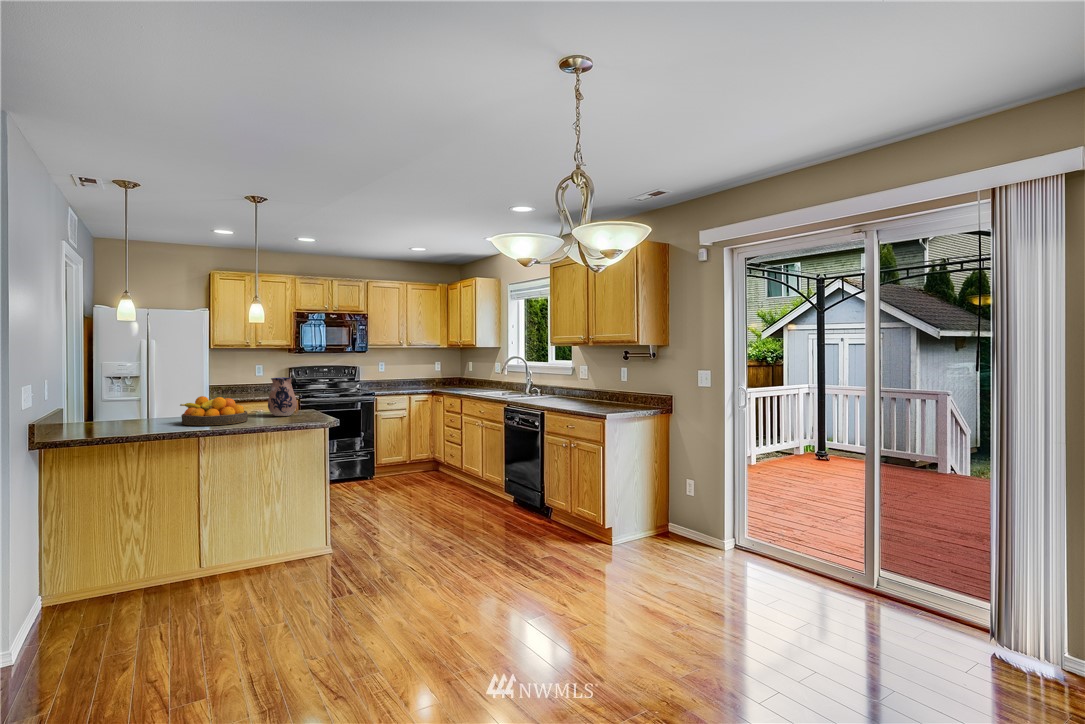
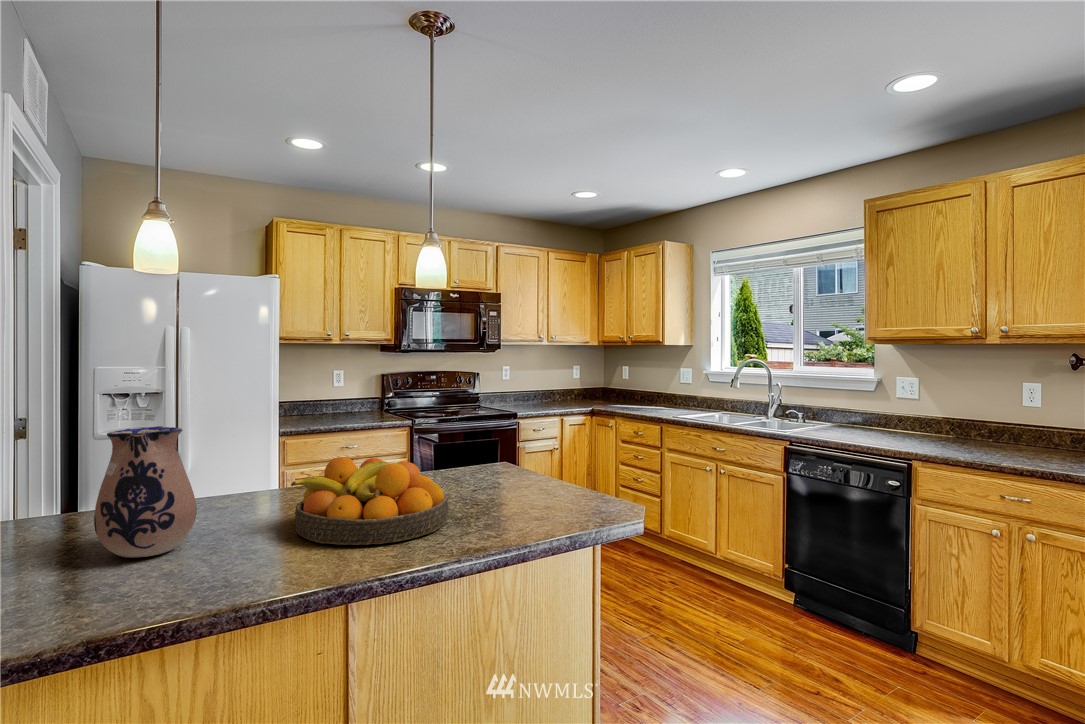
ceramic pitcher: present [268,377,297,416] -> present [94,426,197,558]

